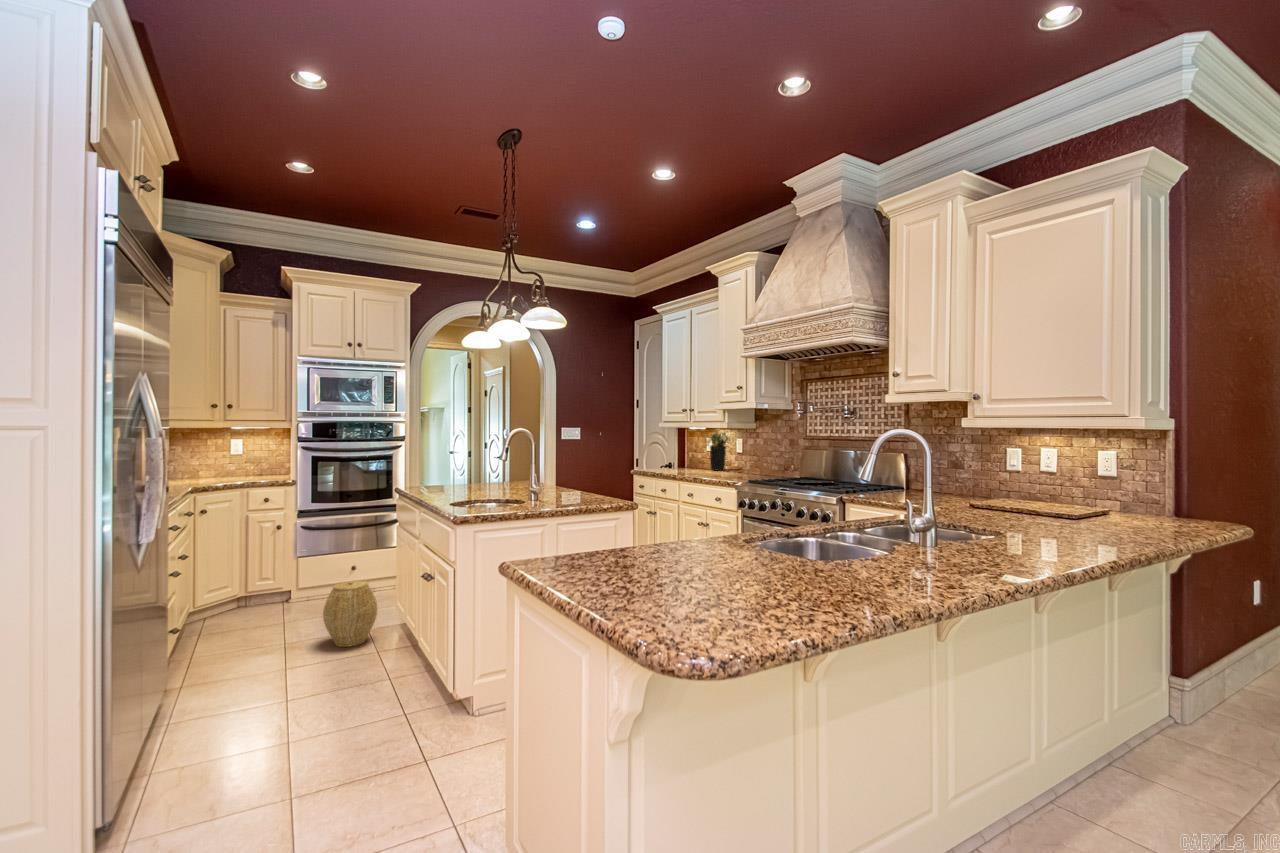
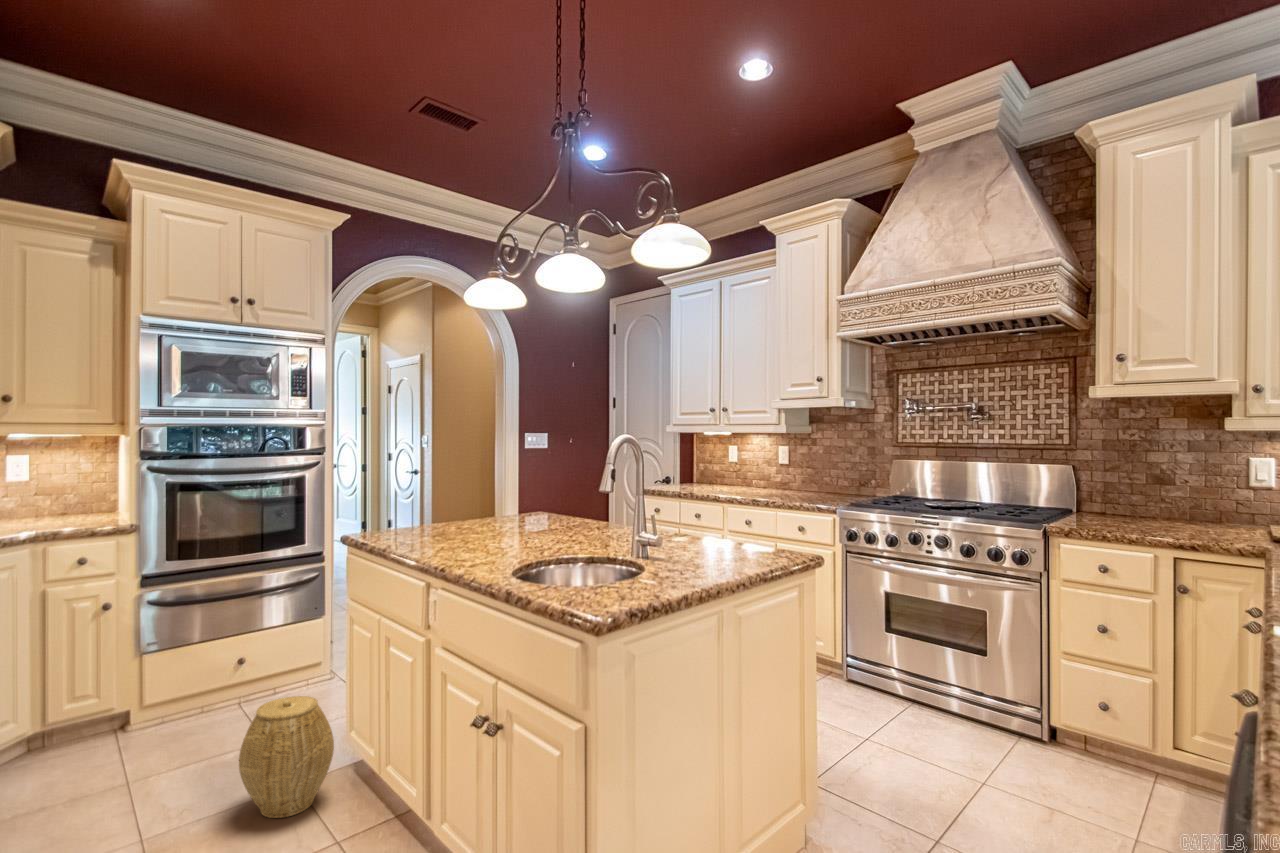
flower arrangement: present [707,429,735,471] -> none [739,432,784,489]

